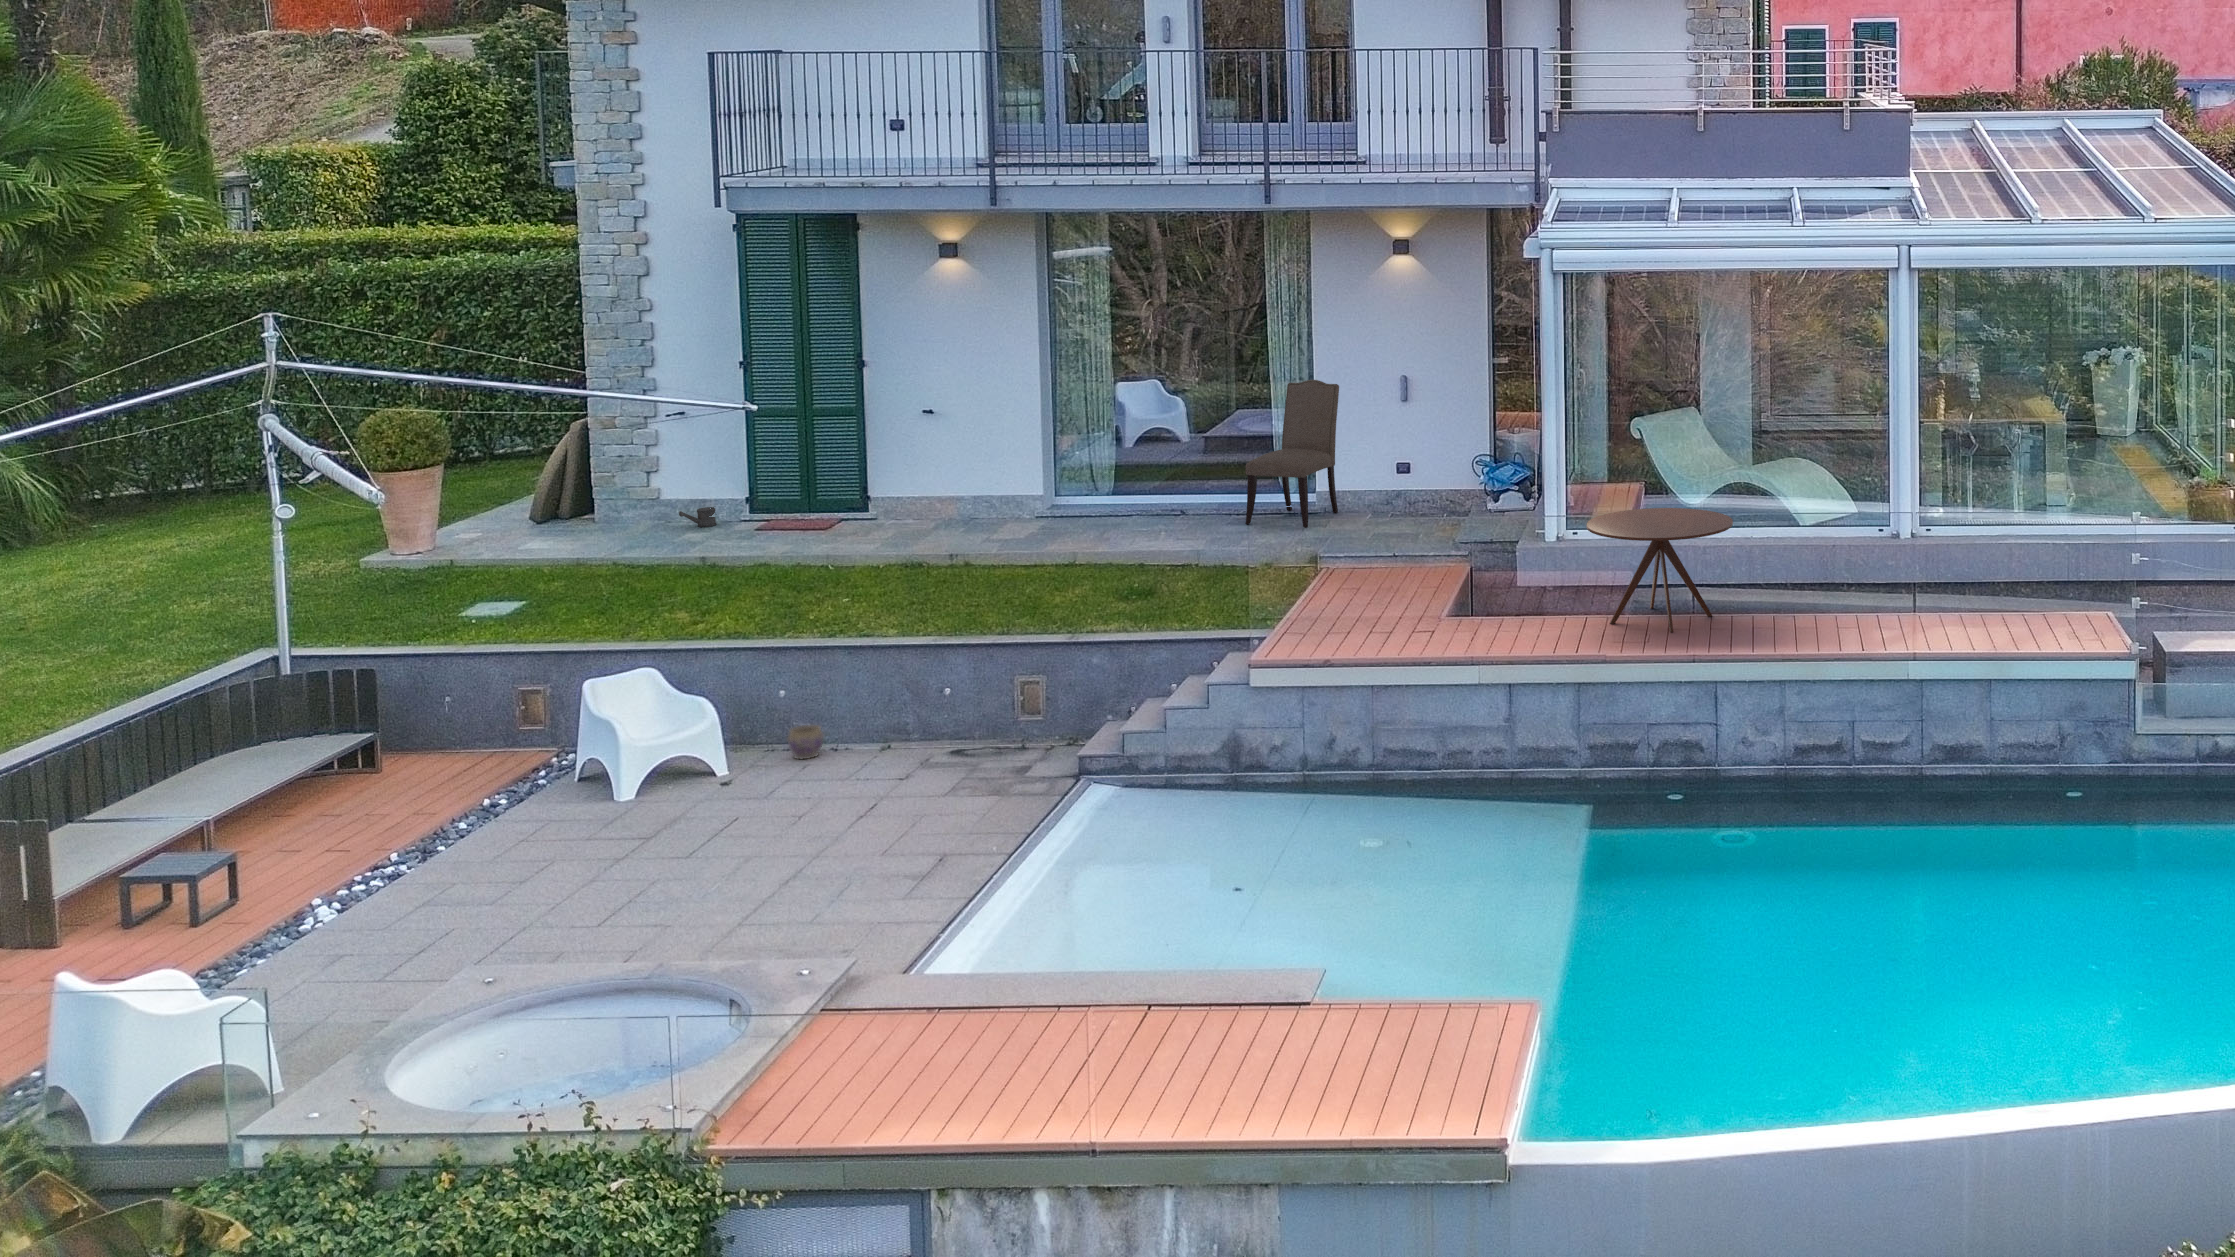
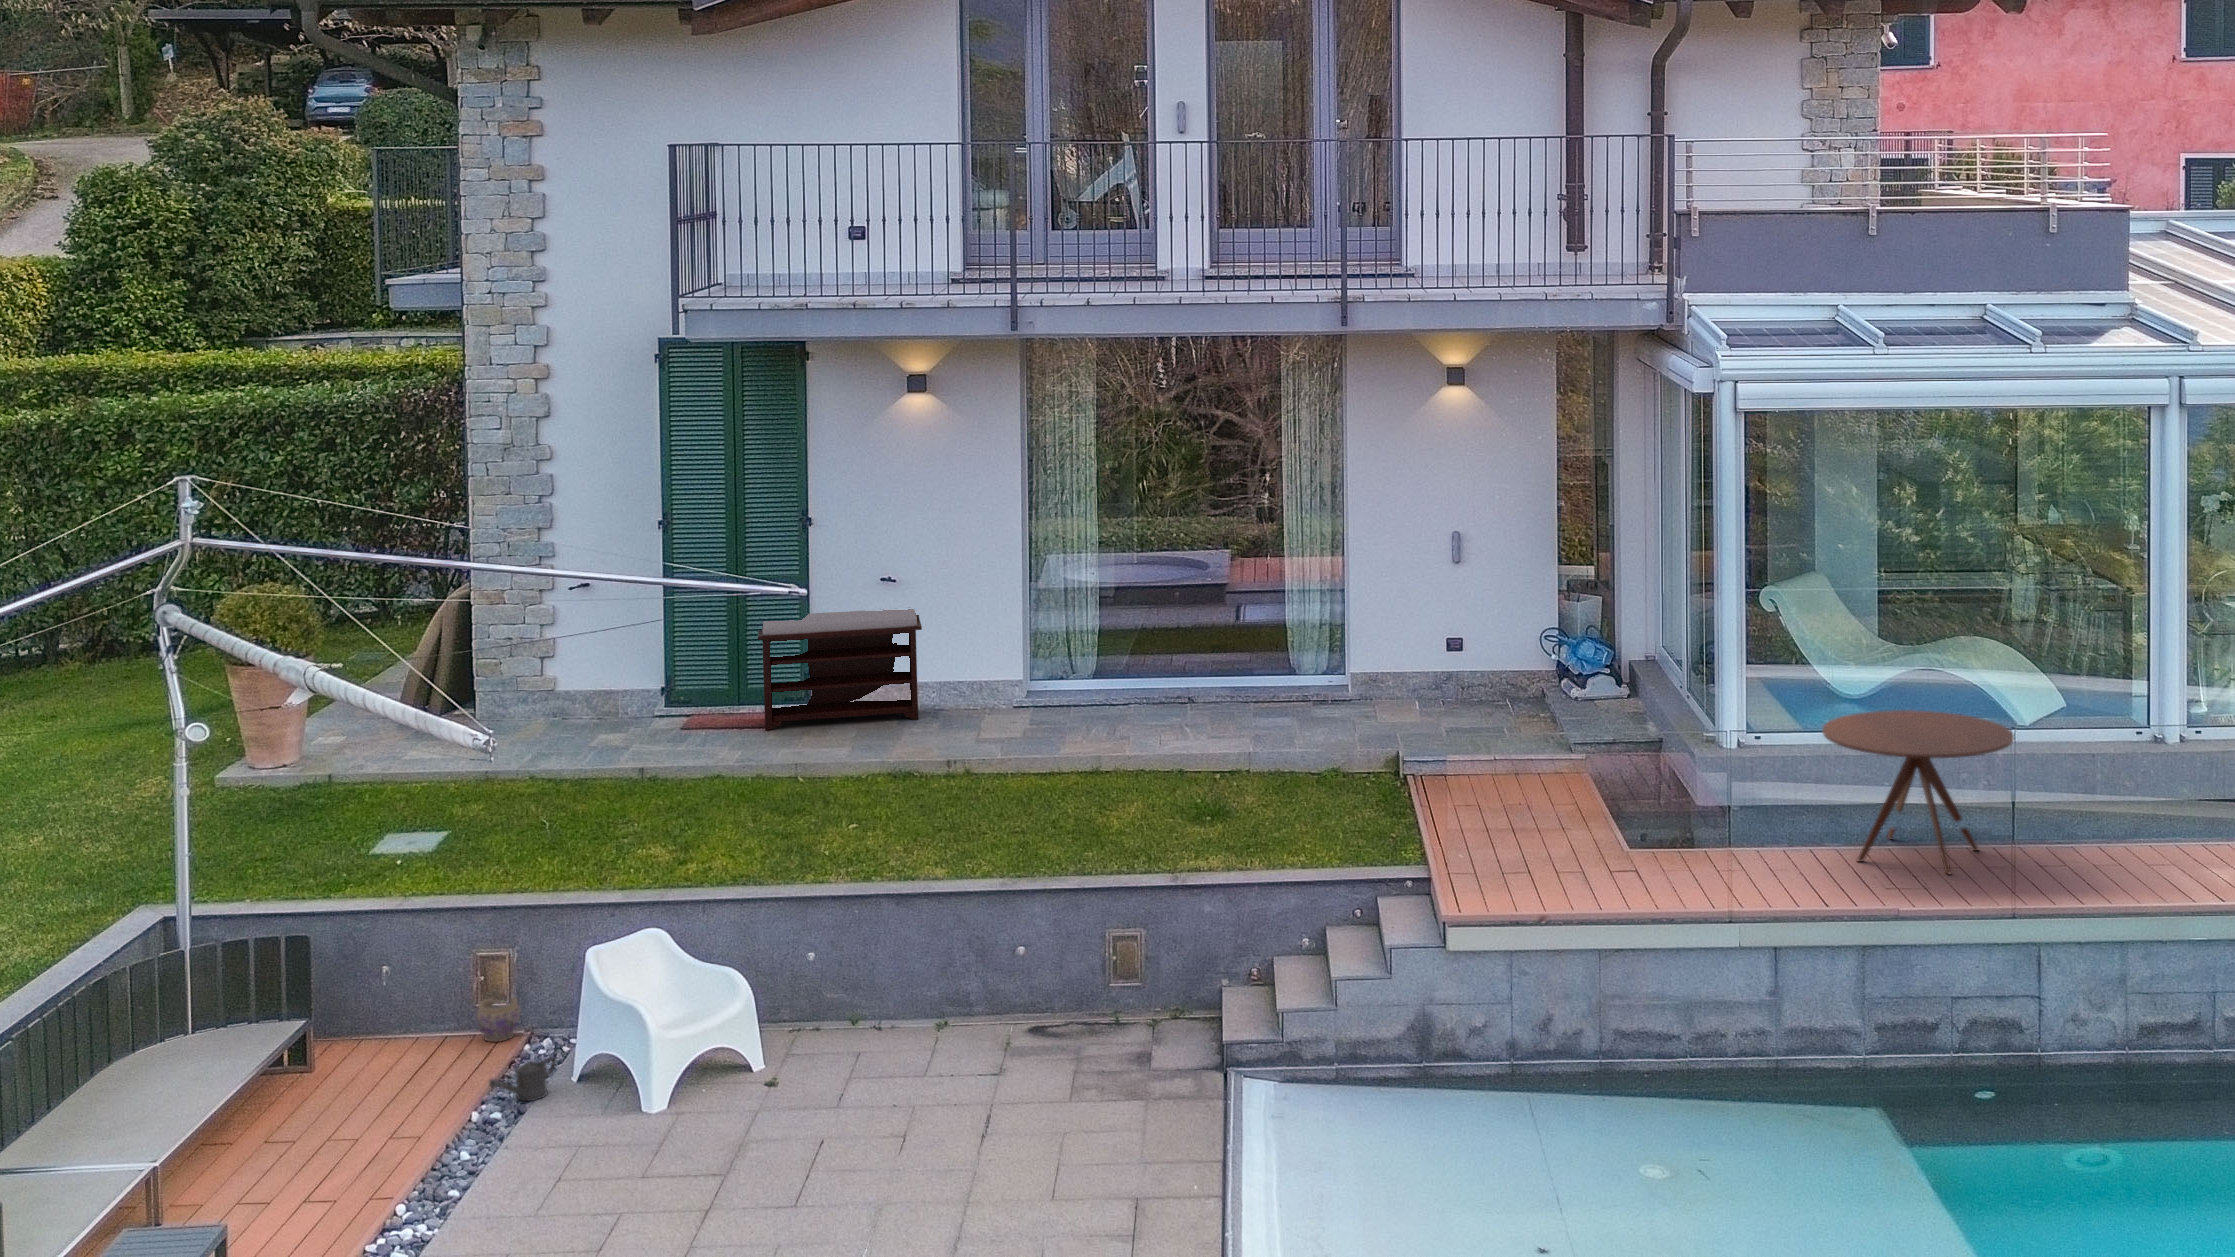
chair: present [1246,380,1339,528] -> none [1274,540,1376,724]
bench: none [819,434,964,532] -> present [758,609,922,730]
watering can: present [679,507,716,527] -> present [489,1058,556,1101]
planter: present [788,725,823,759] -> present [476,996,520,1042]

